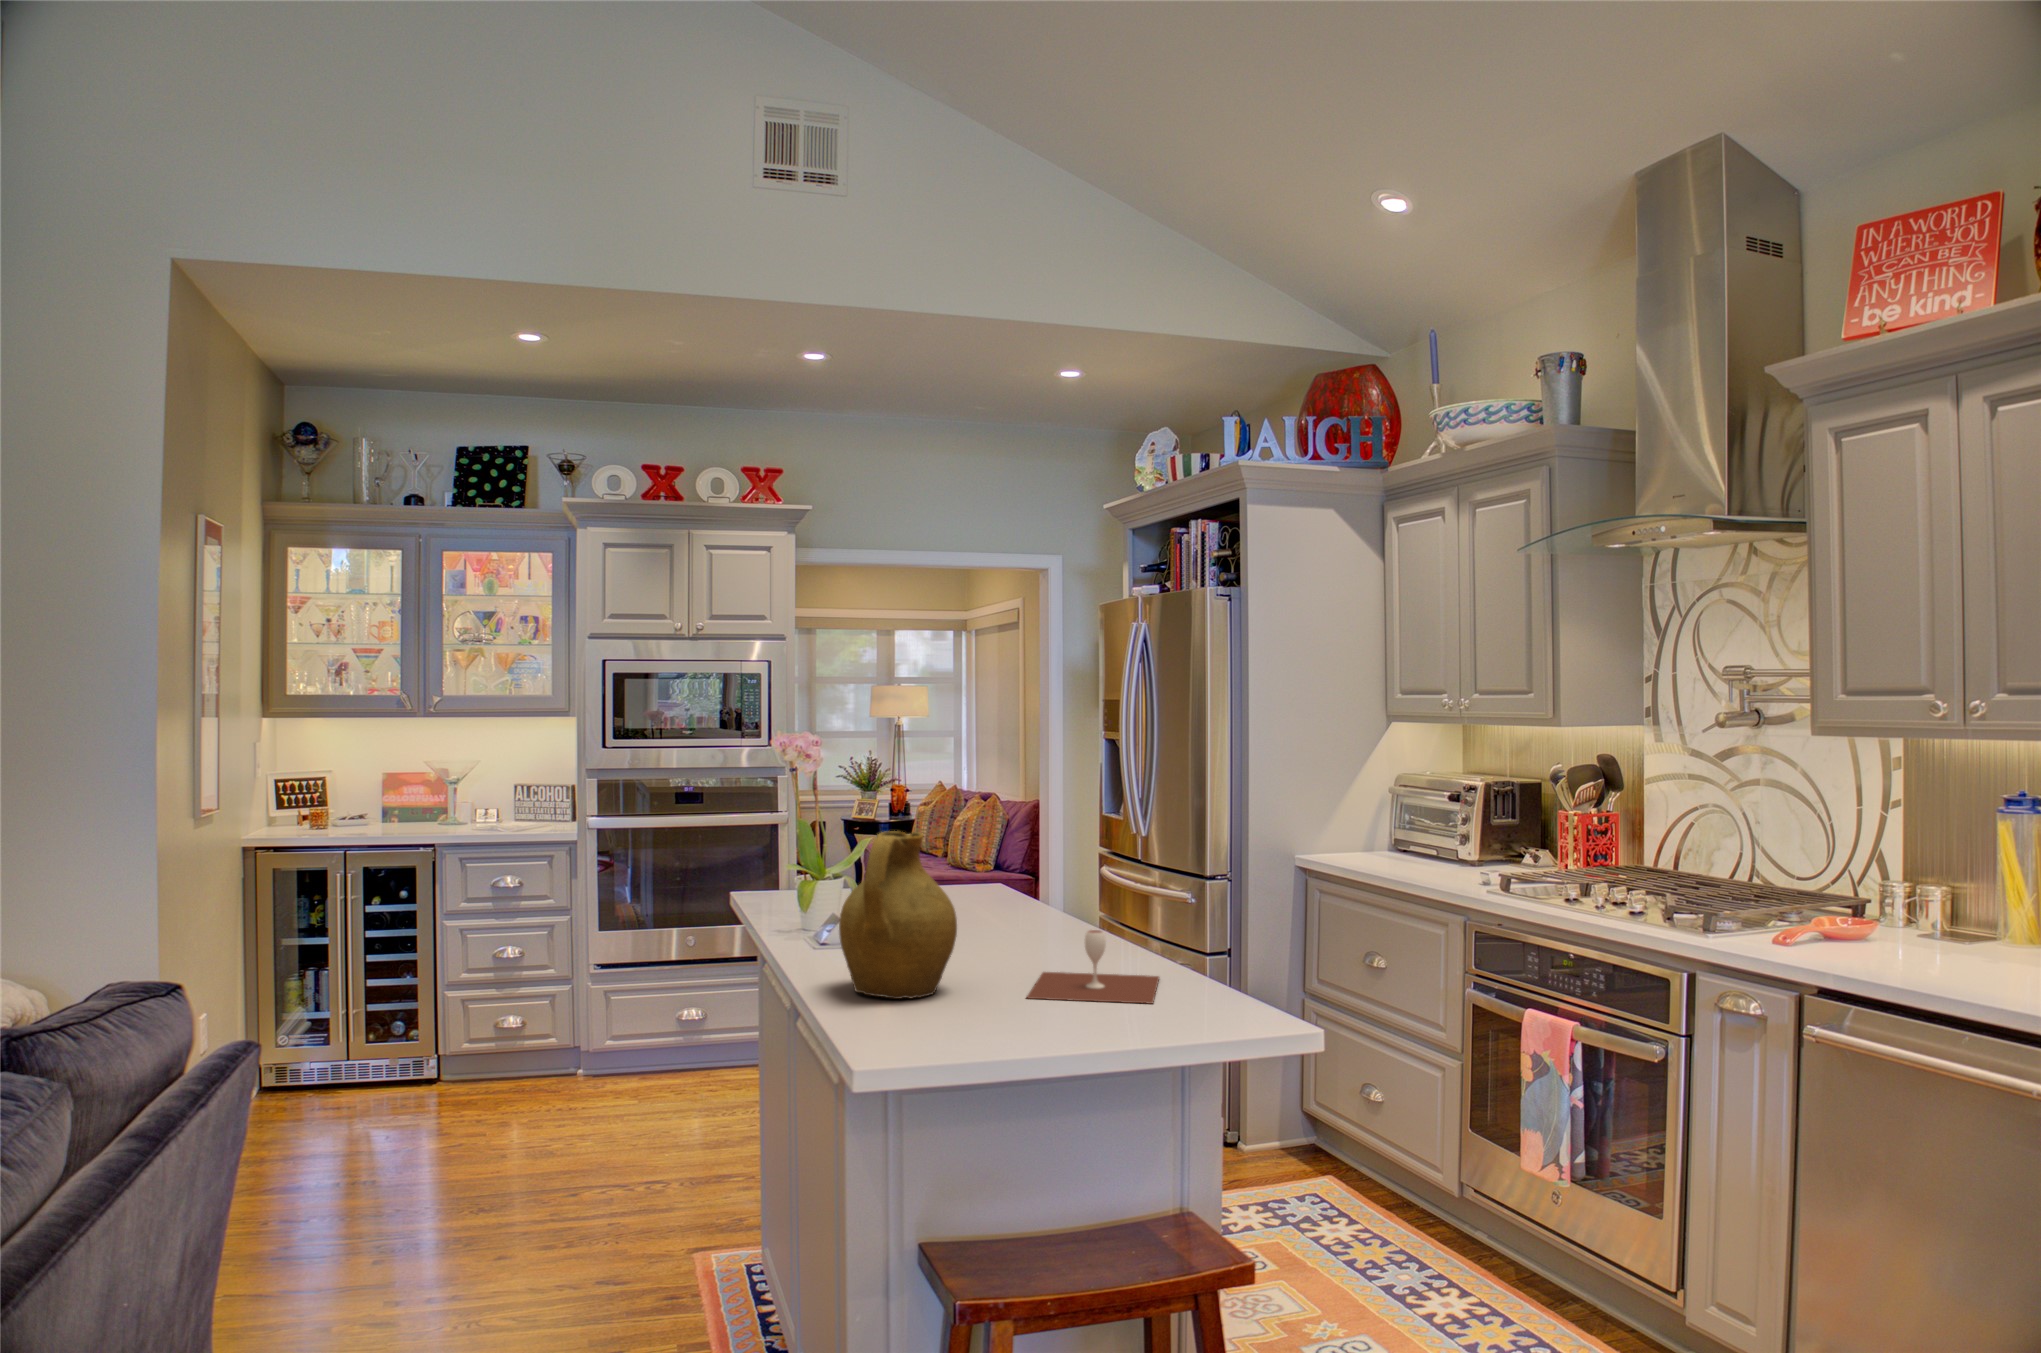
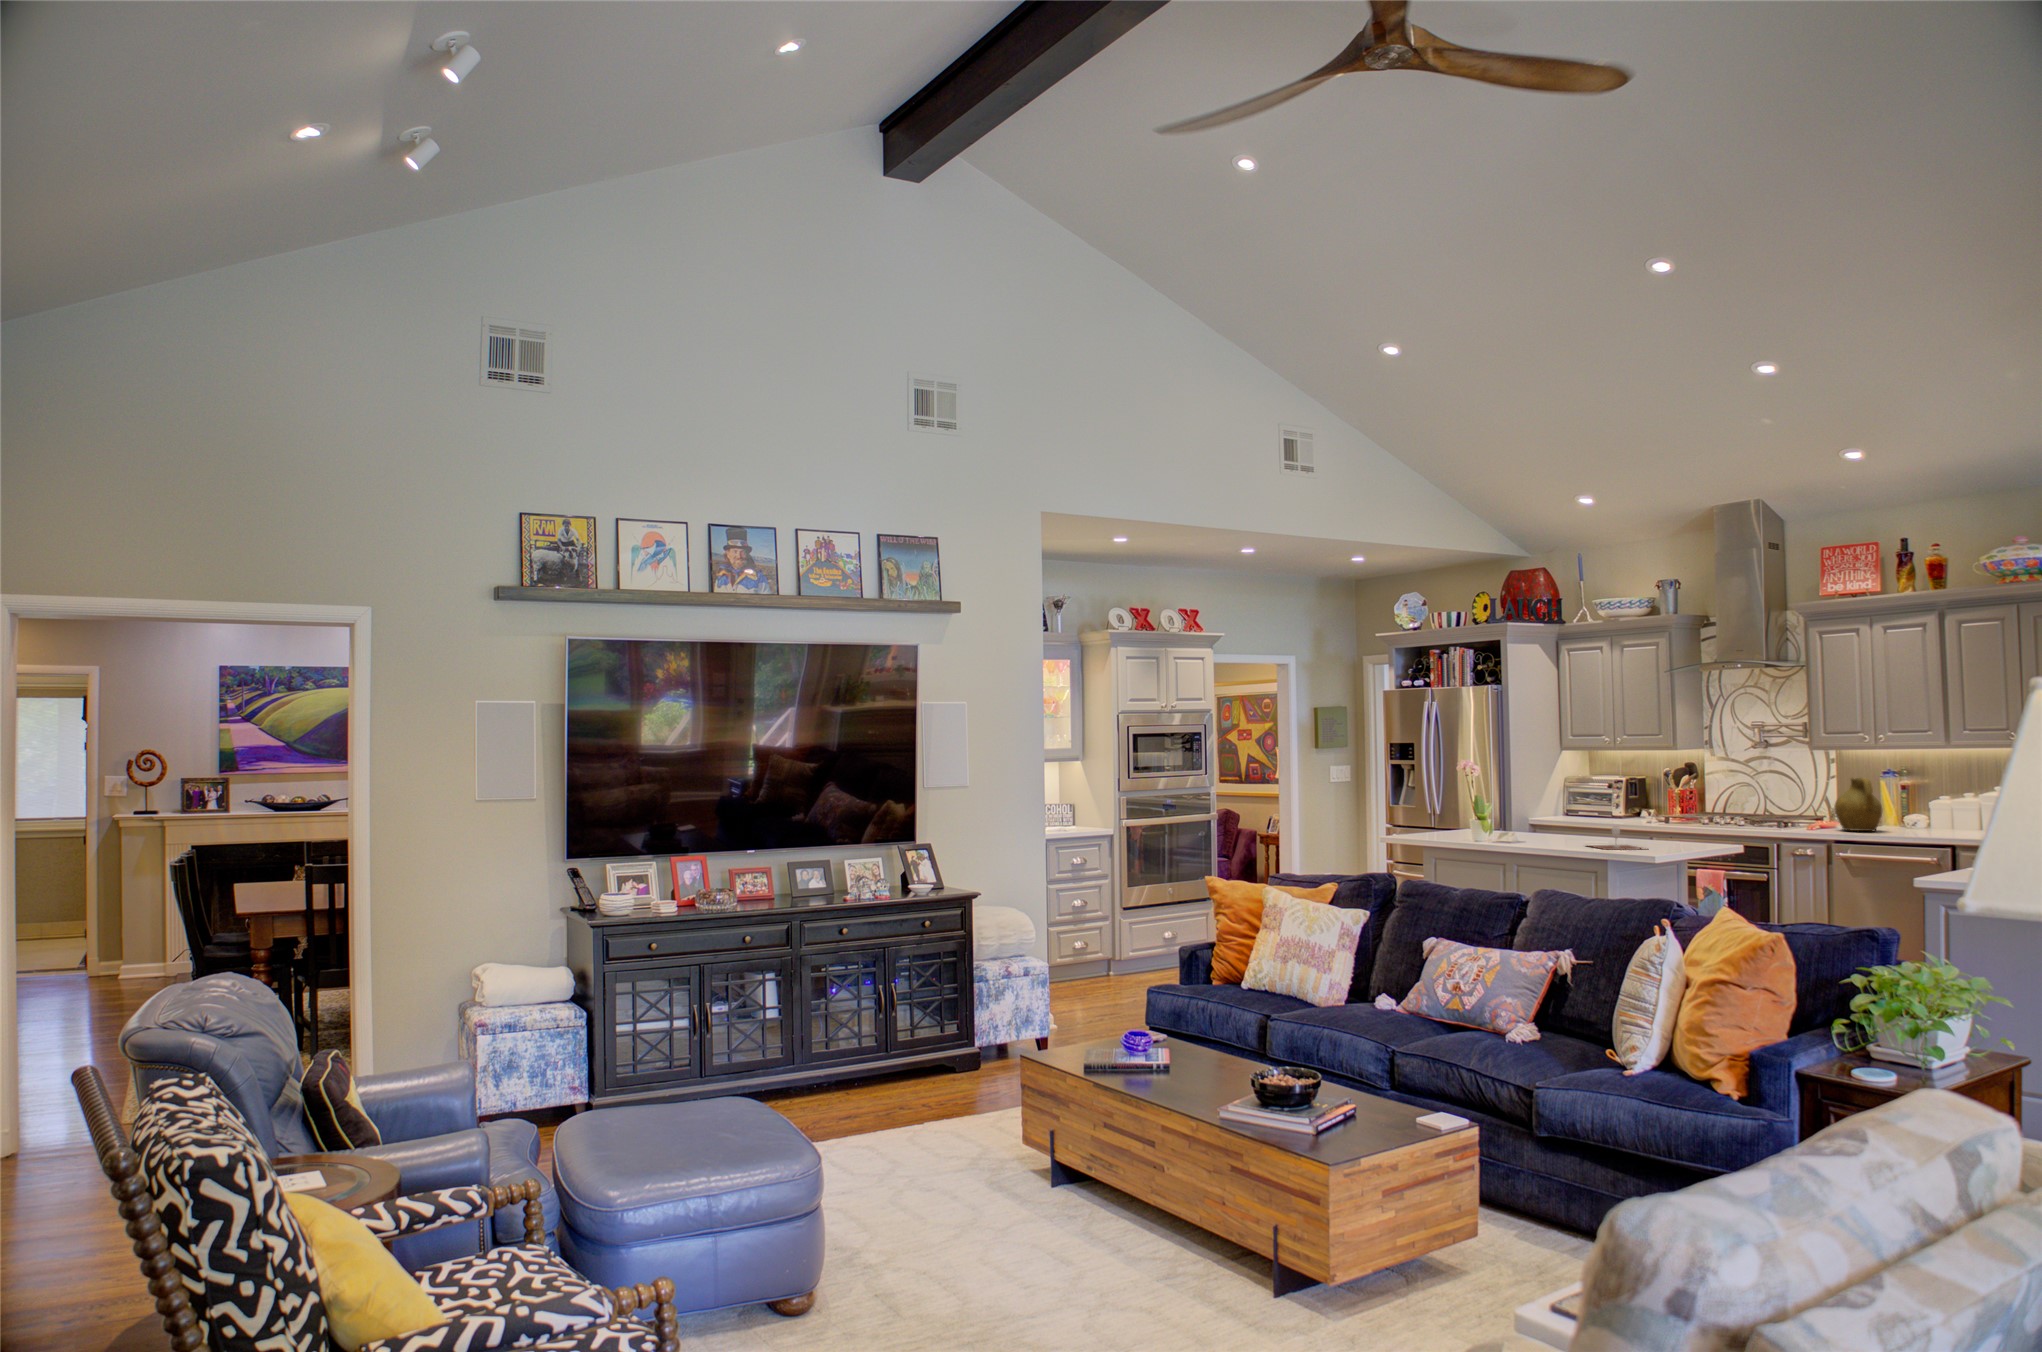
pitcher: present [839,831,957,999] -> present [1834,778,1882,831]

